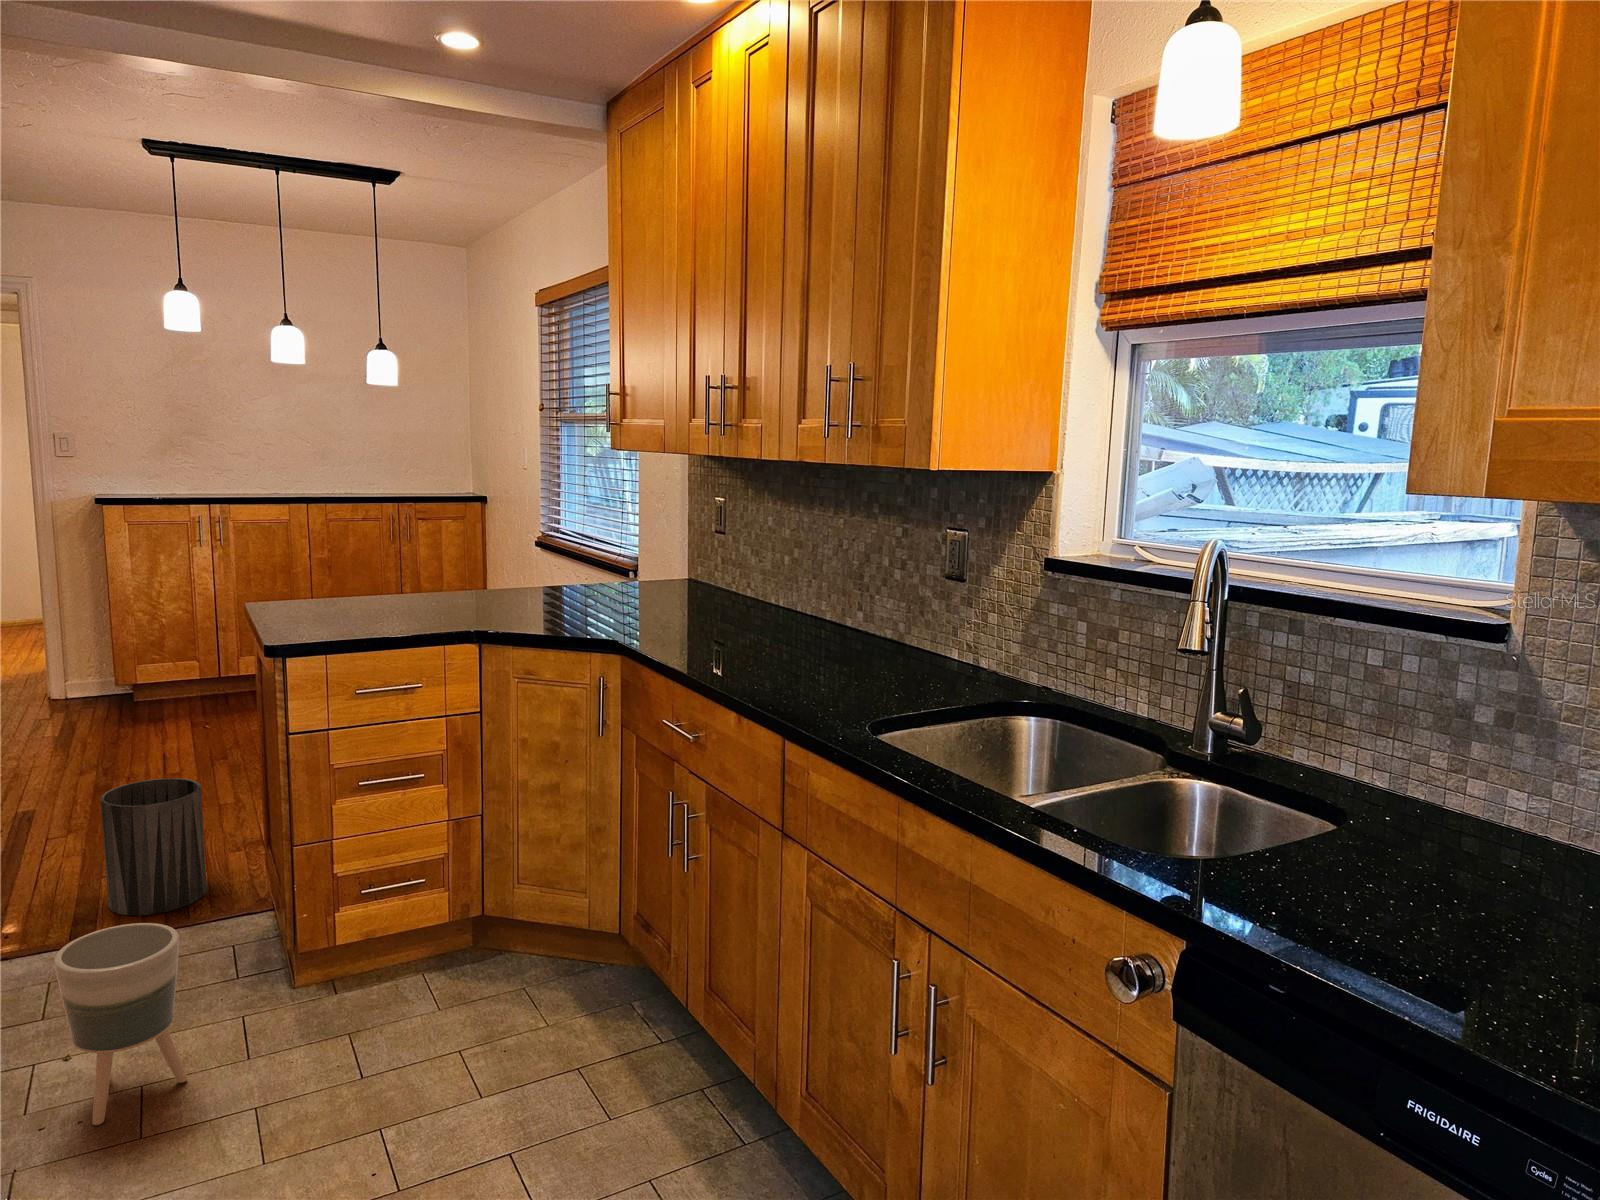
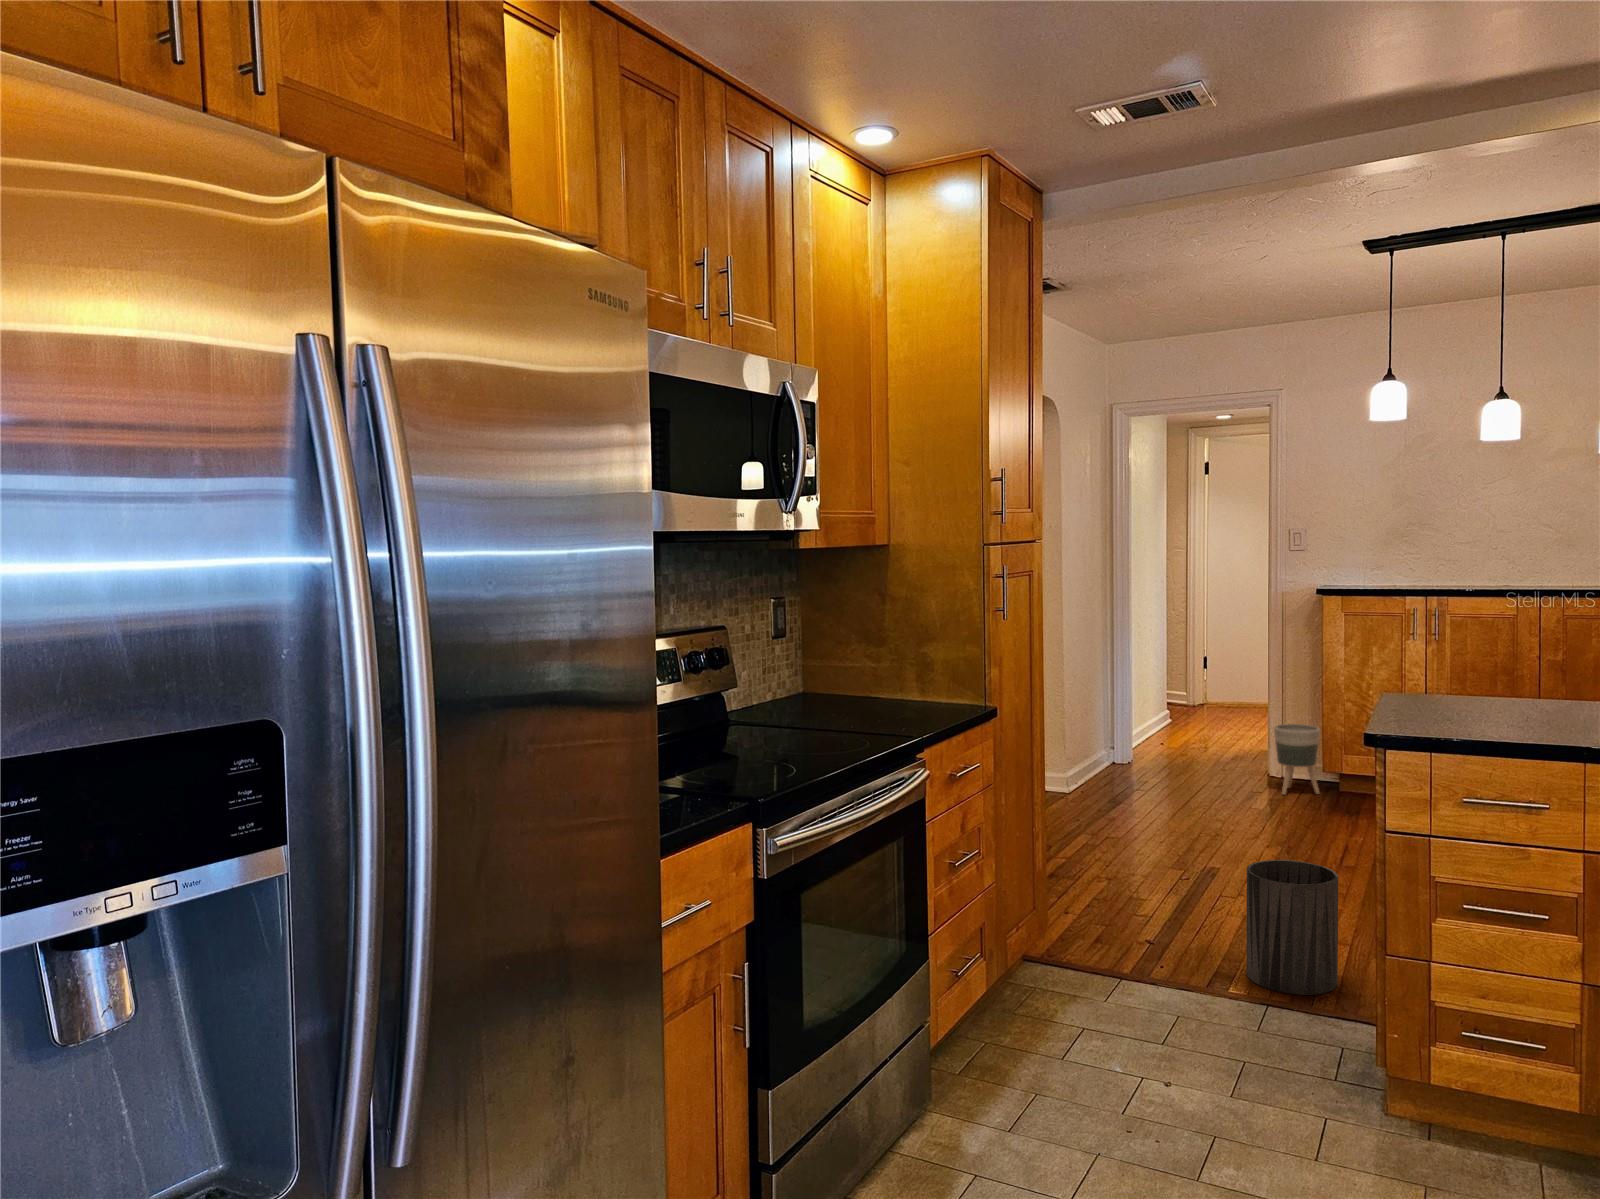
planter: present [54,923,187,1125] -> present [1274,724,1320,795]

